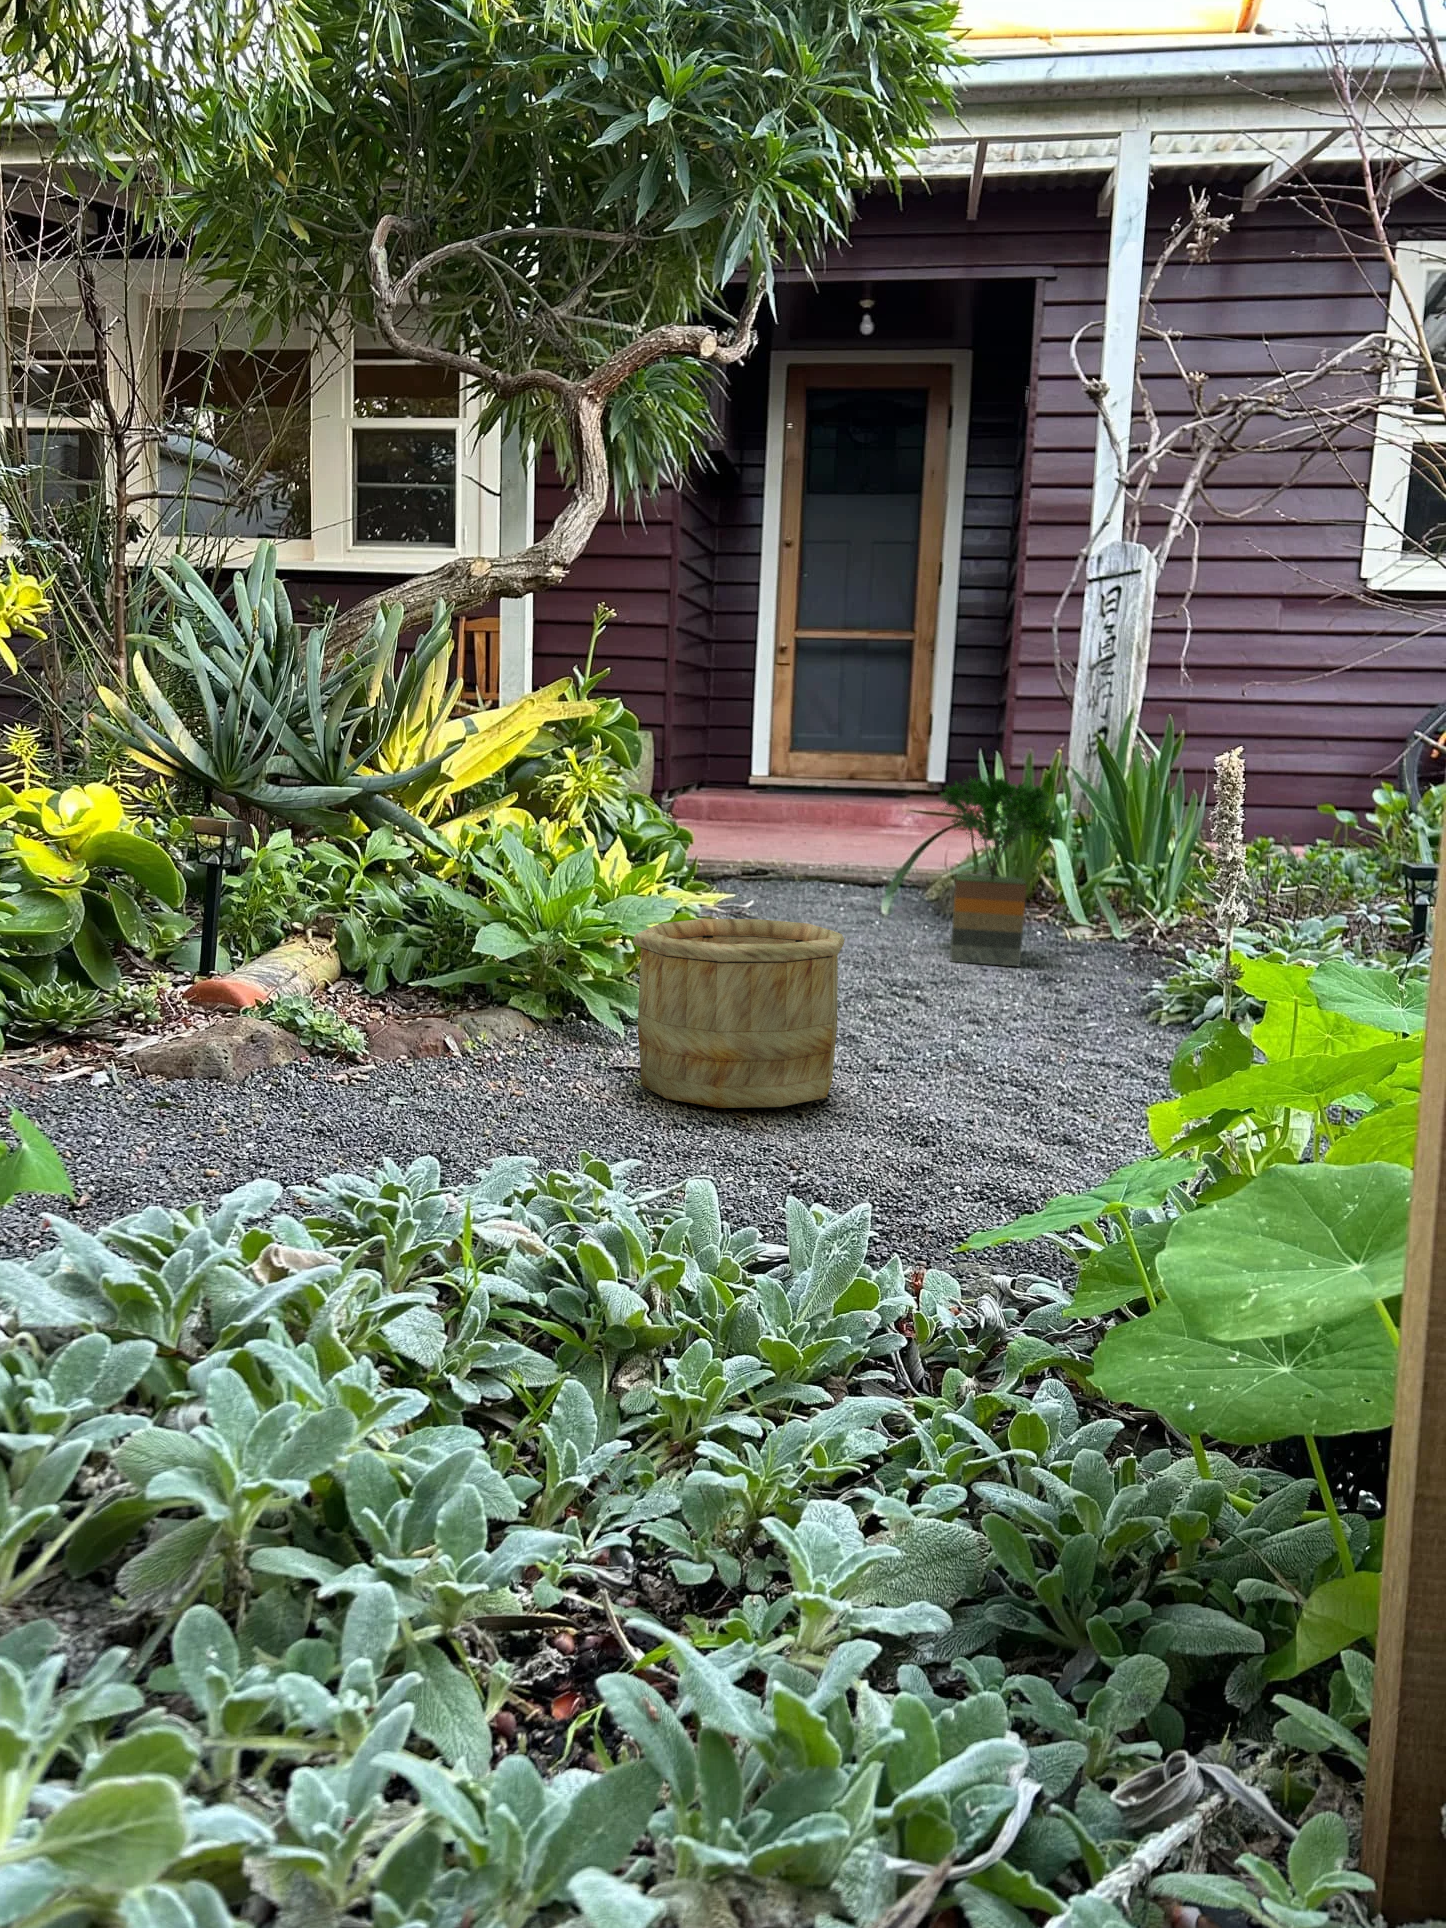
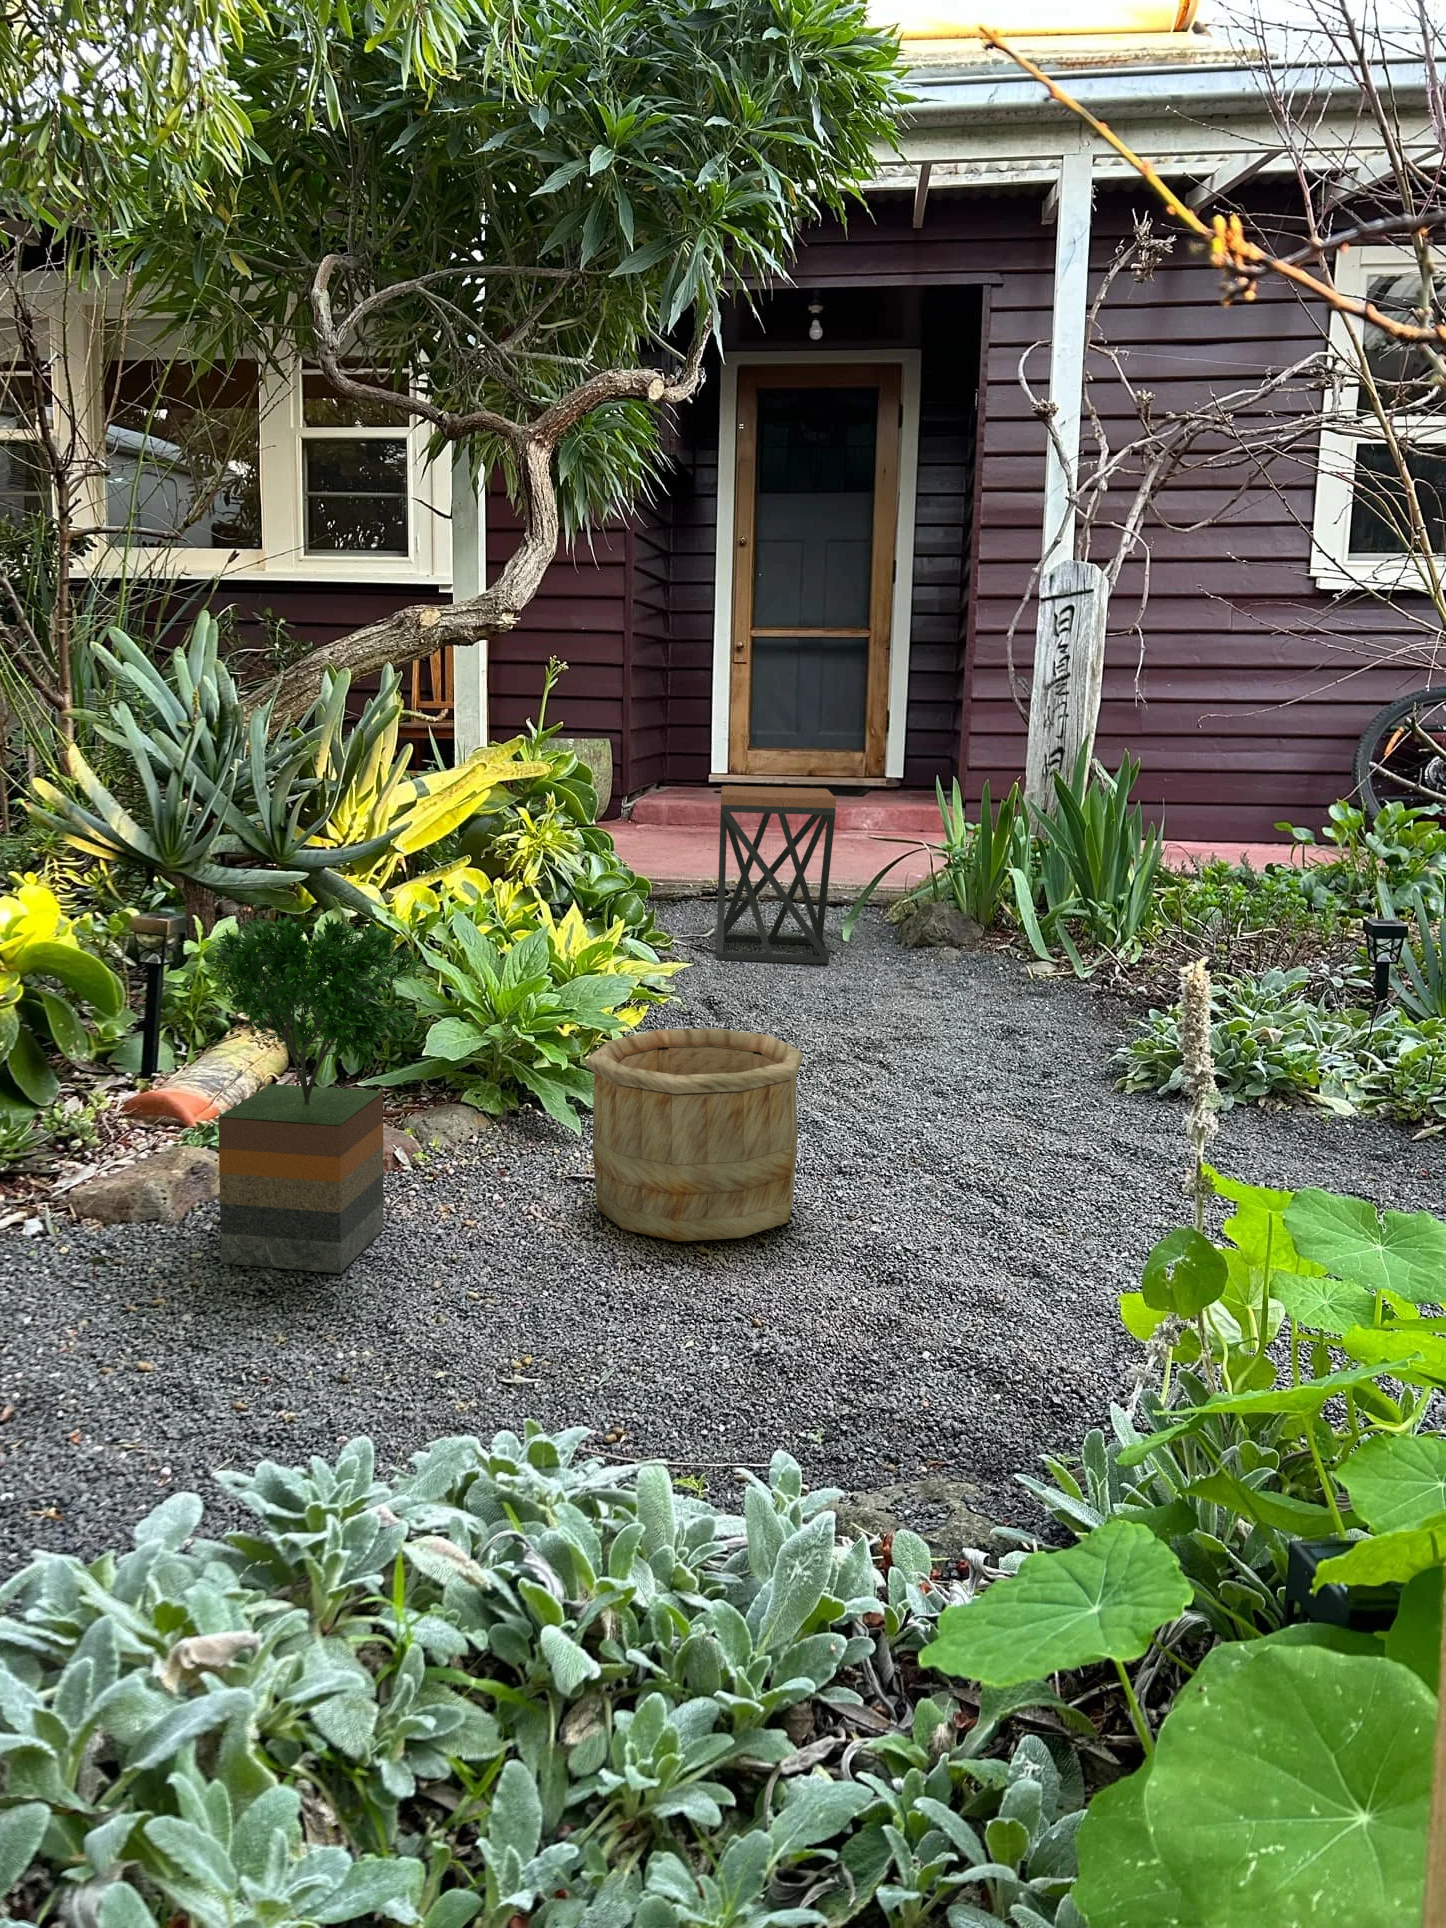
stool: none [756,751,878,924] -> present [716,786,836,963]
potted tree: present [941,776,1063,966] -> present [204,915,425,1273]

